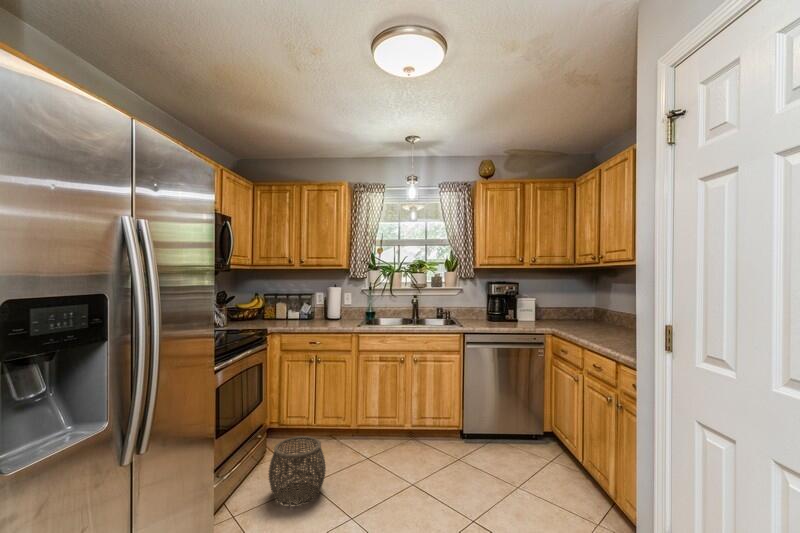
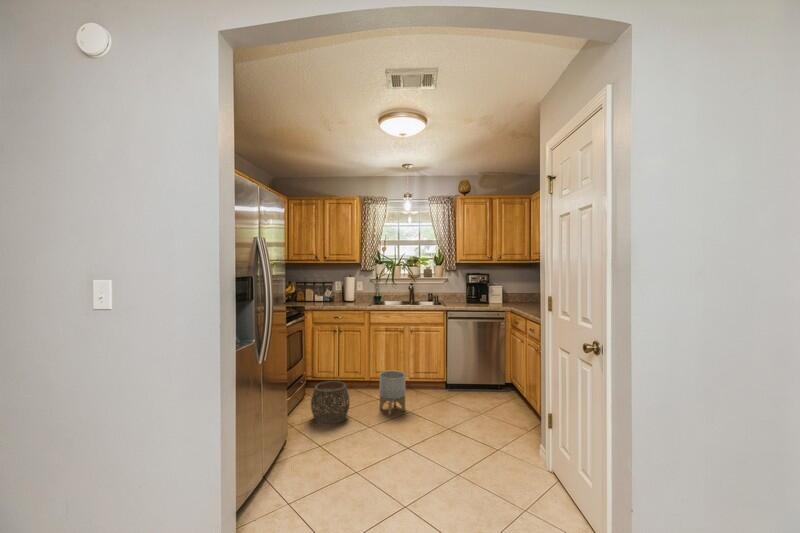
planter: none [370,420,406,487] -> present [380,371,405,415]

